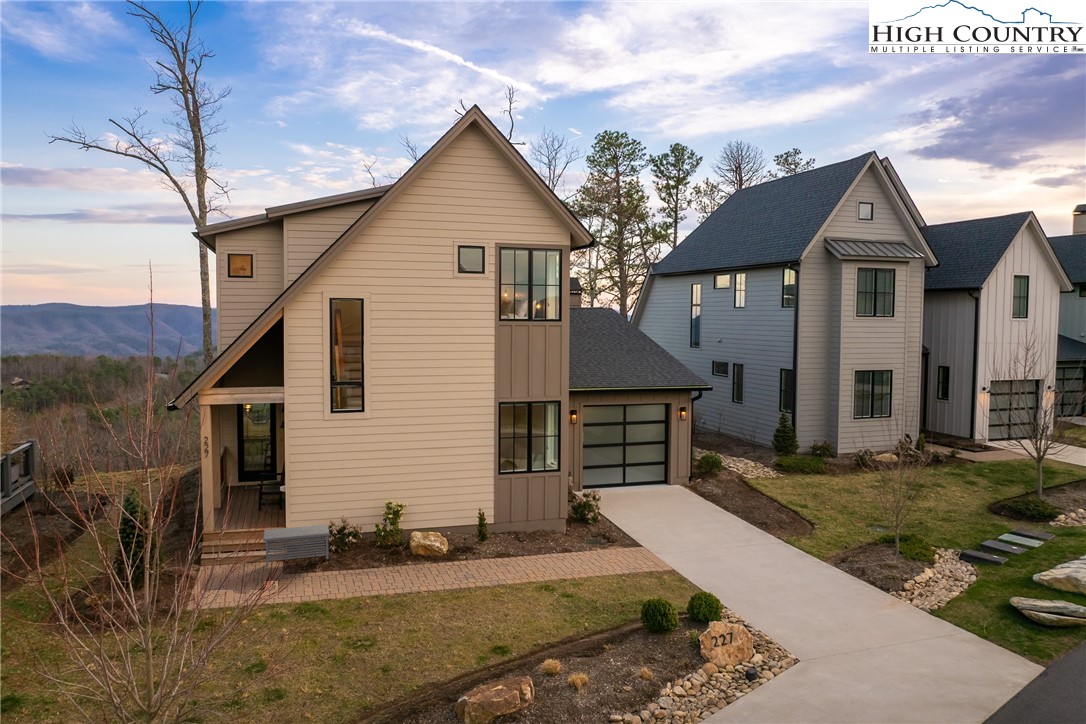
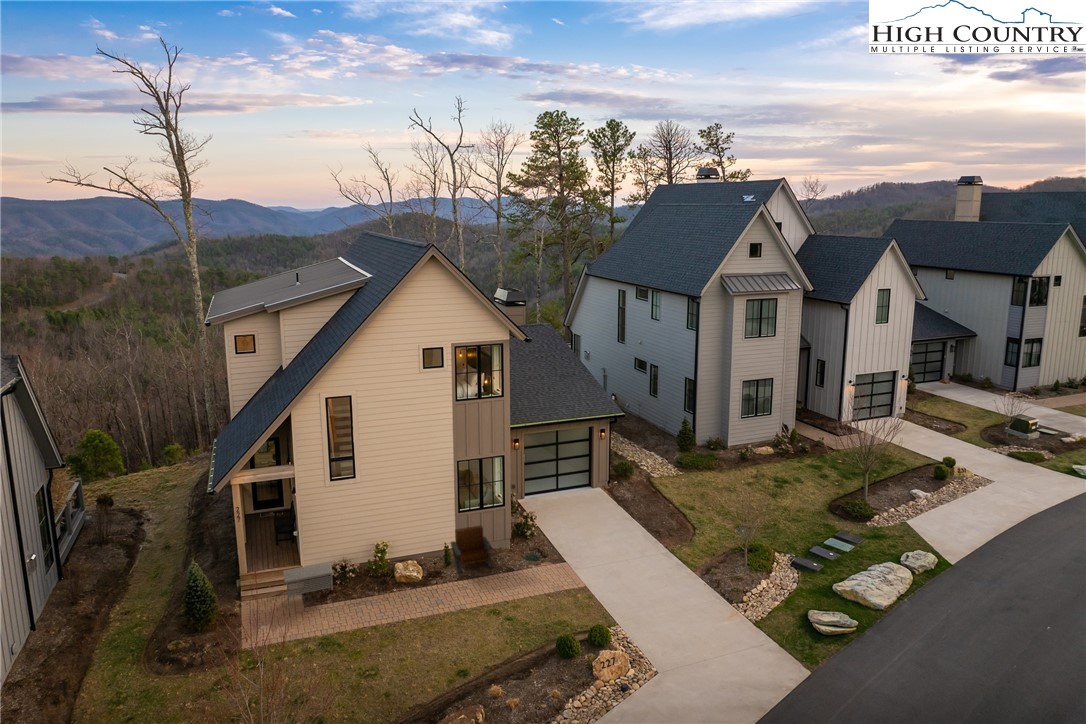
lounge chair: none [488,493,545,549] -> present [451,526,493,573]

